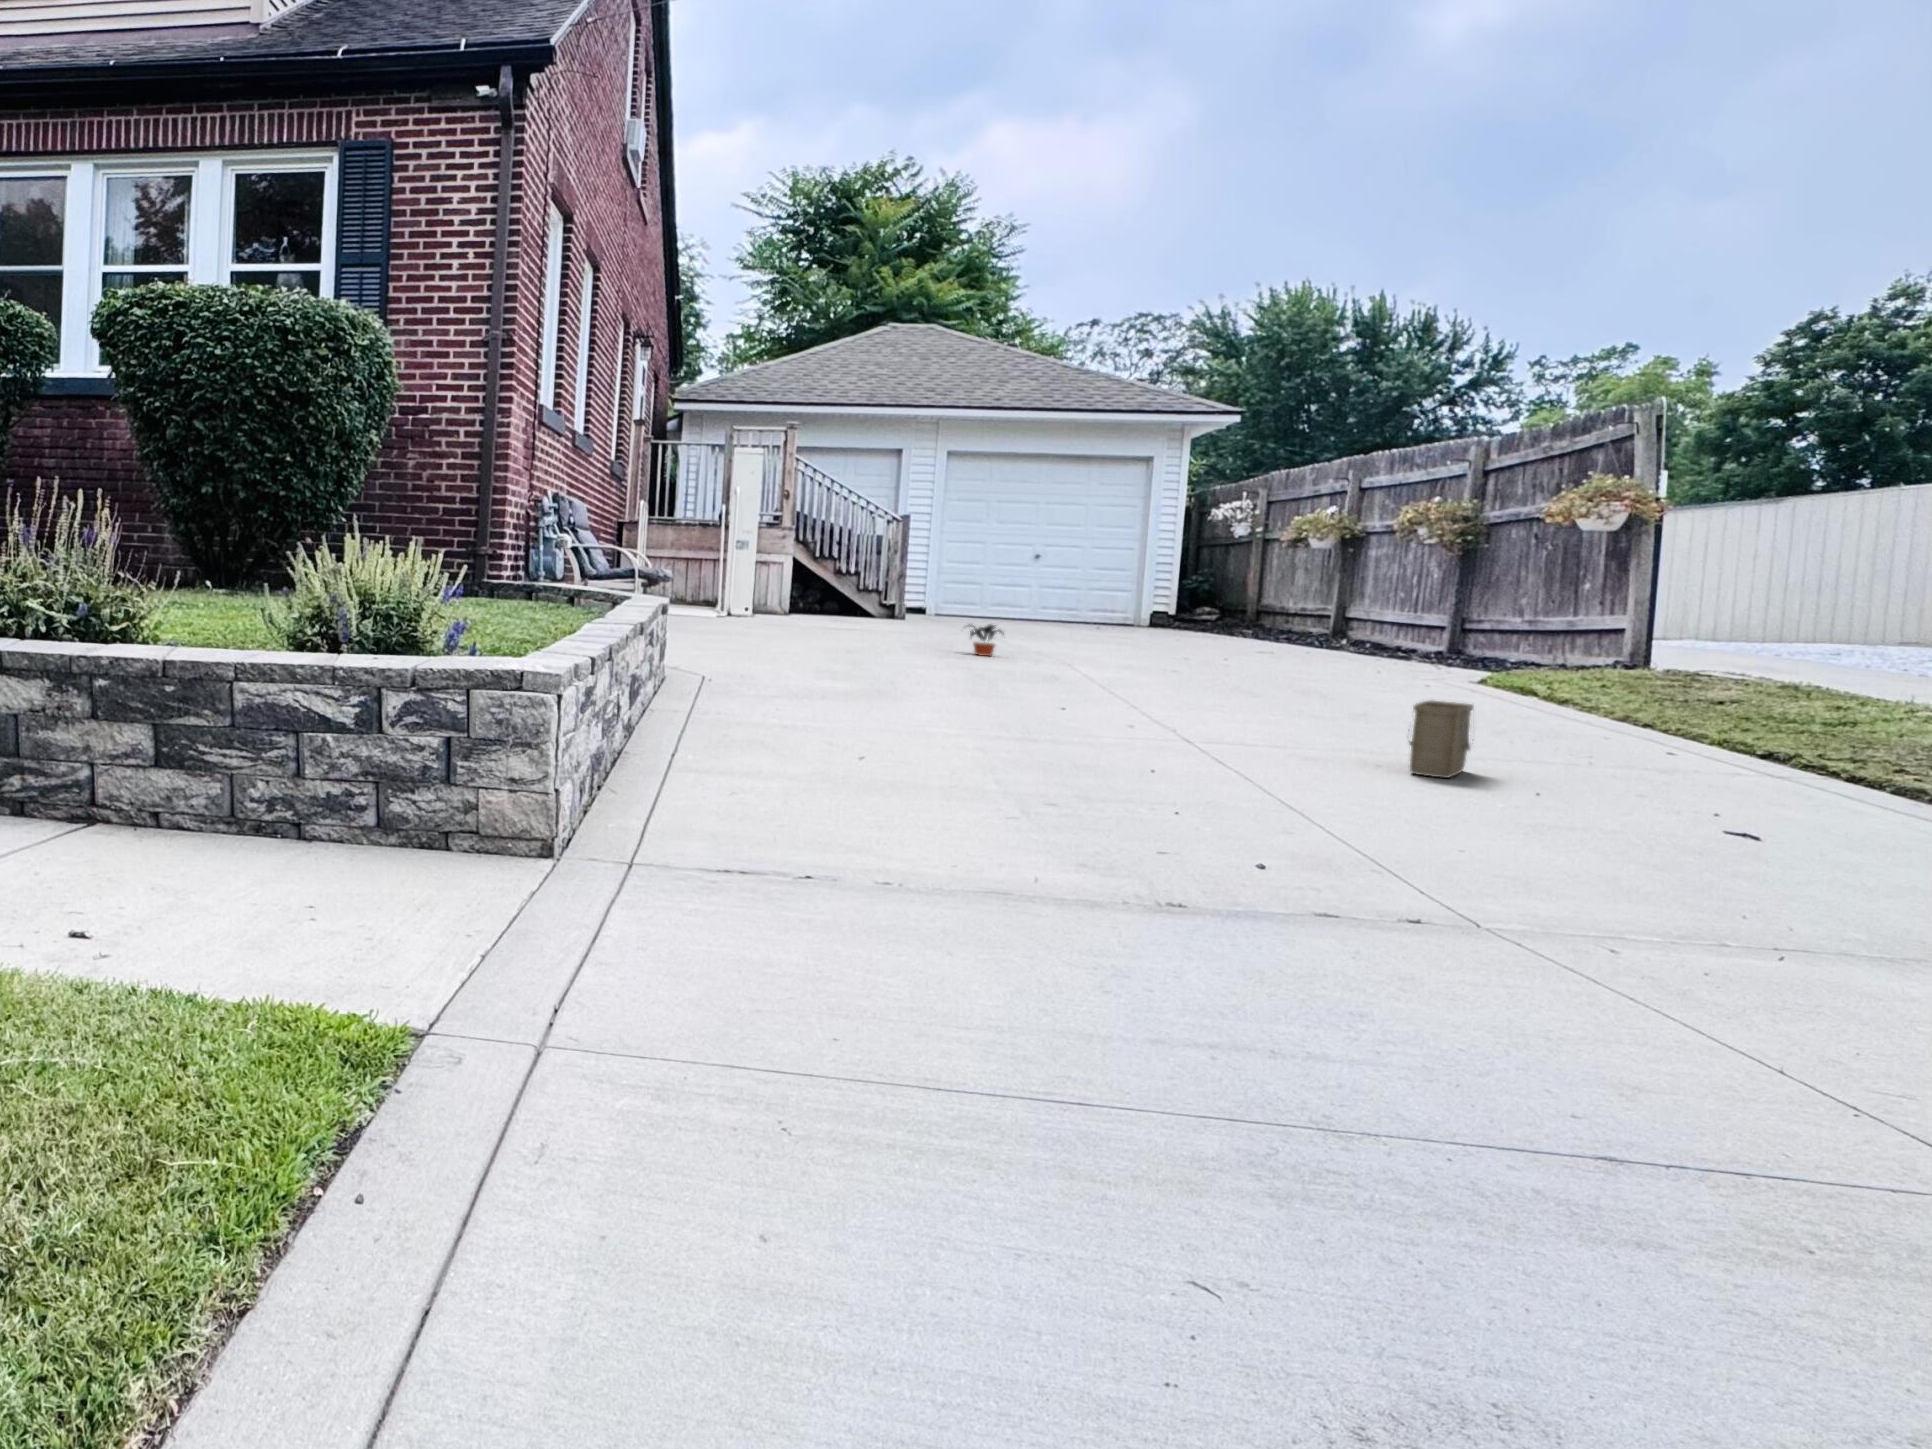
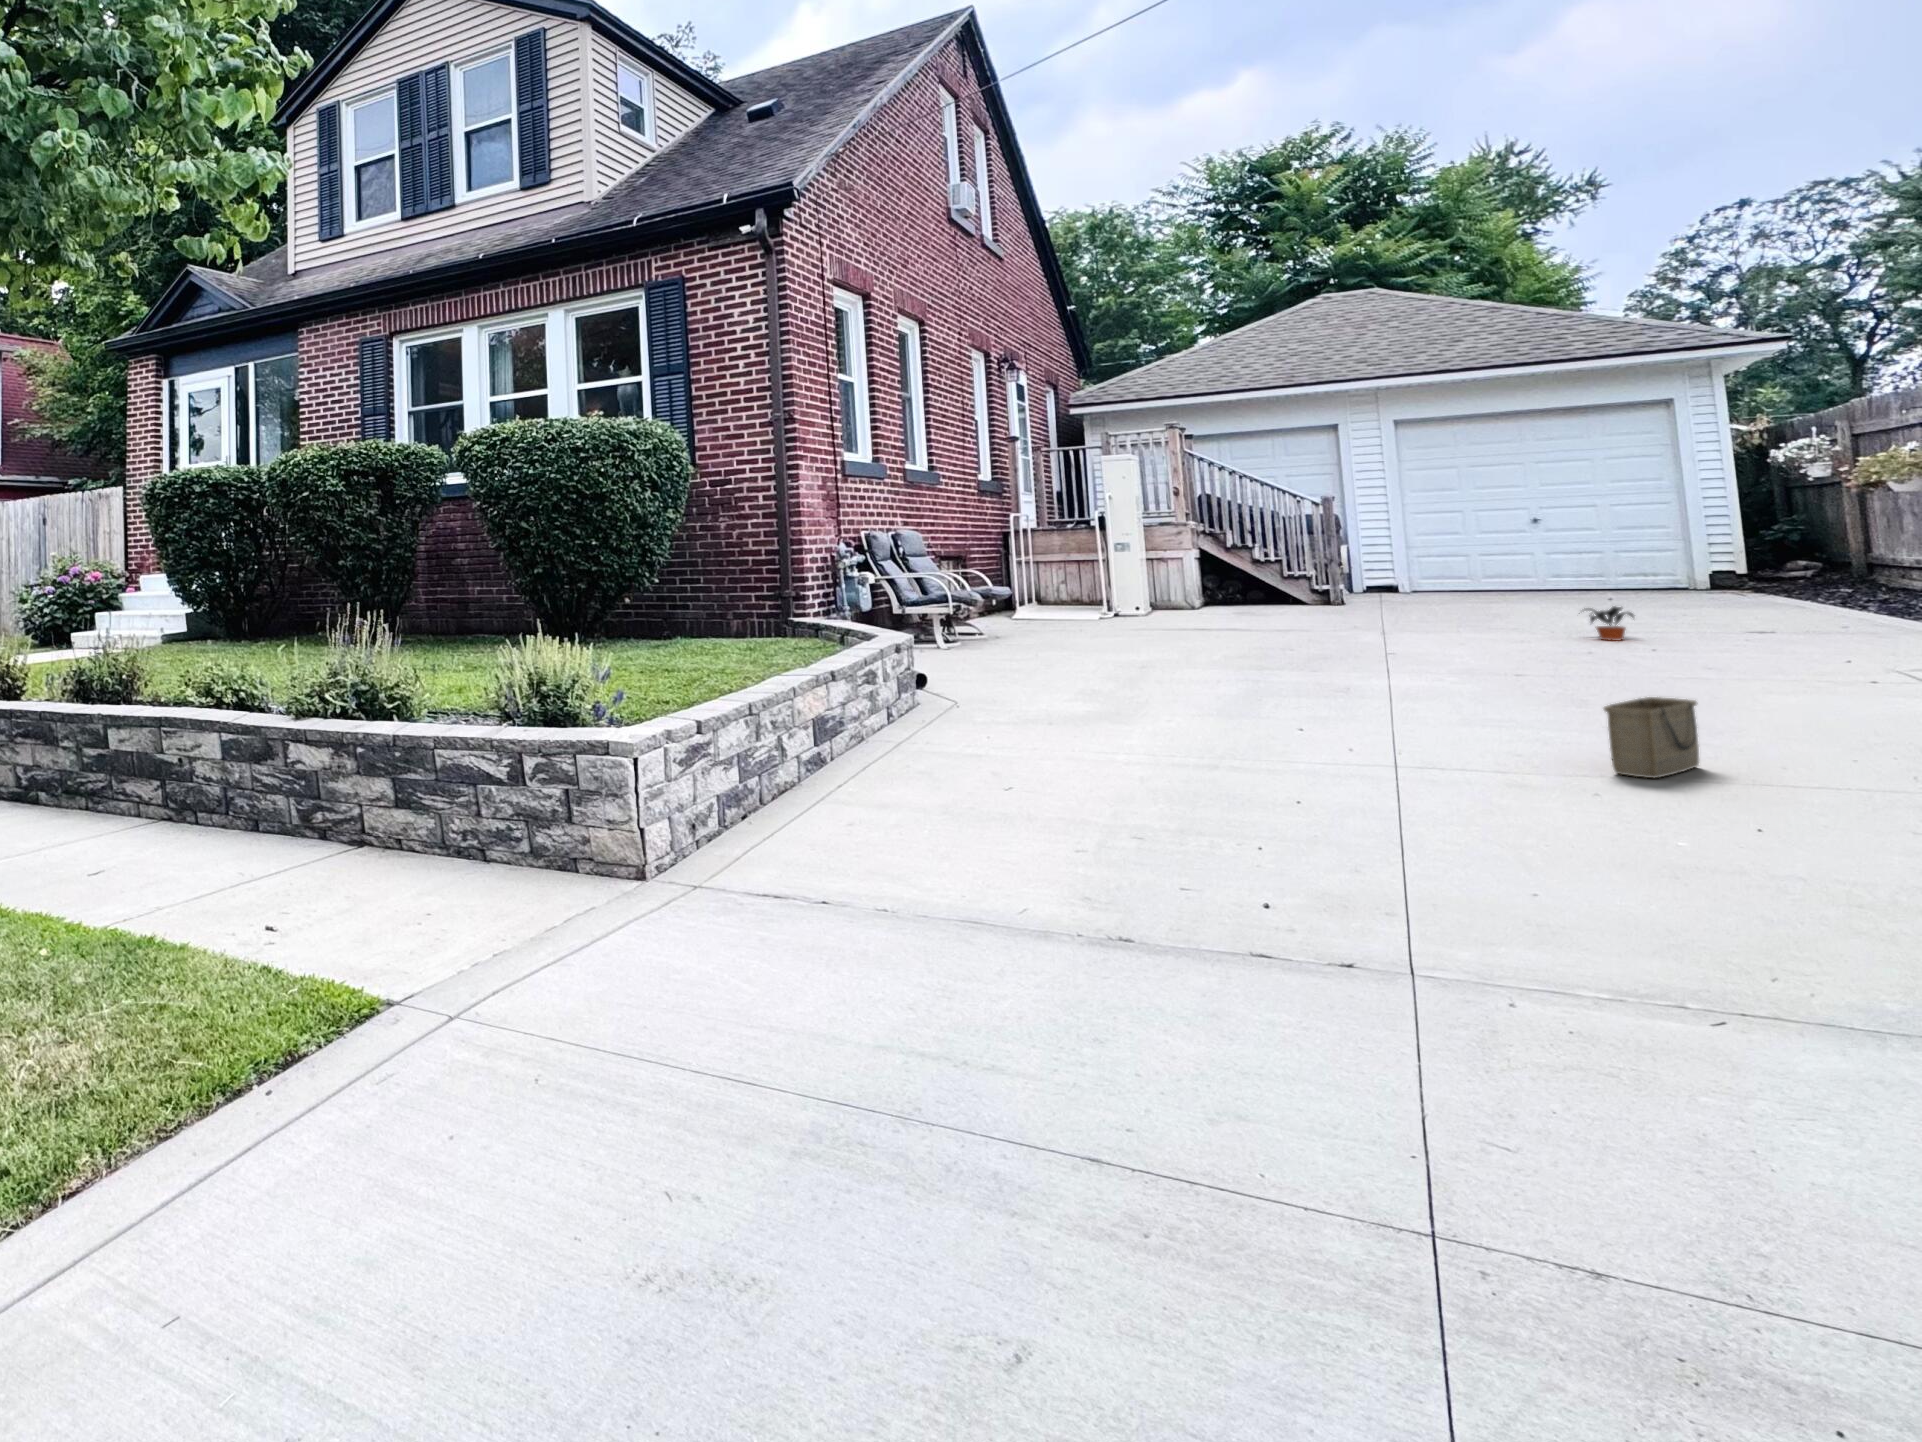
potted plant: present [969,625,1004,656] -> present [1585,606,1634,641]

